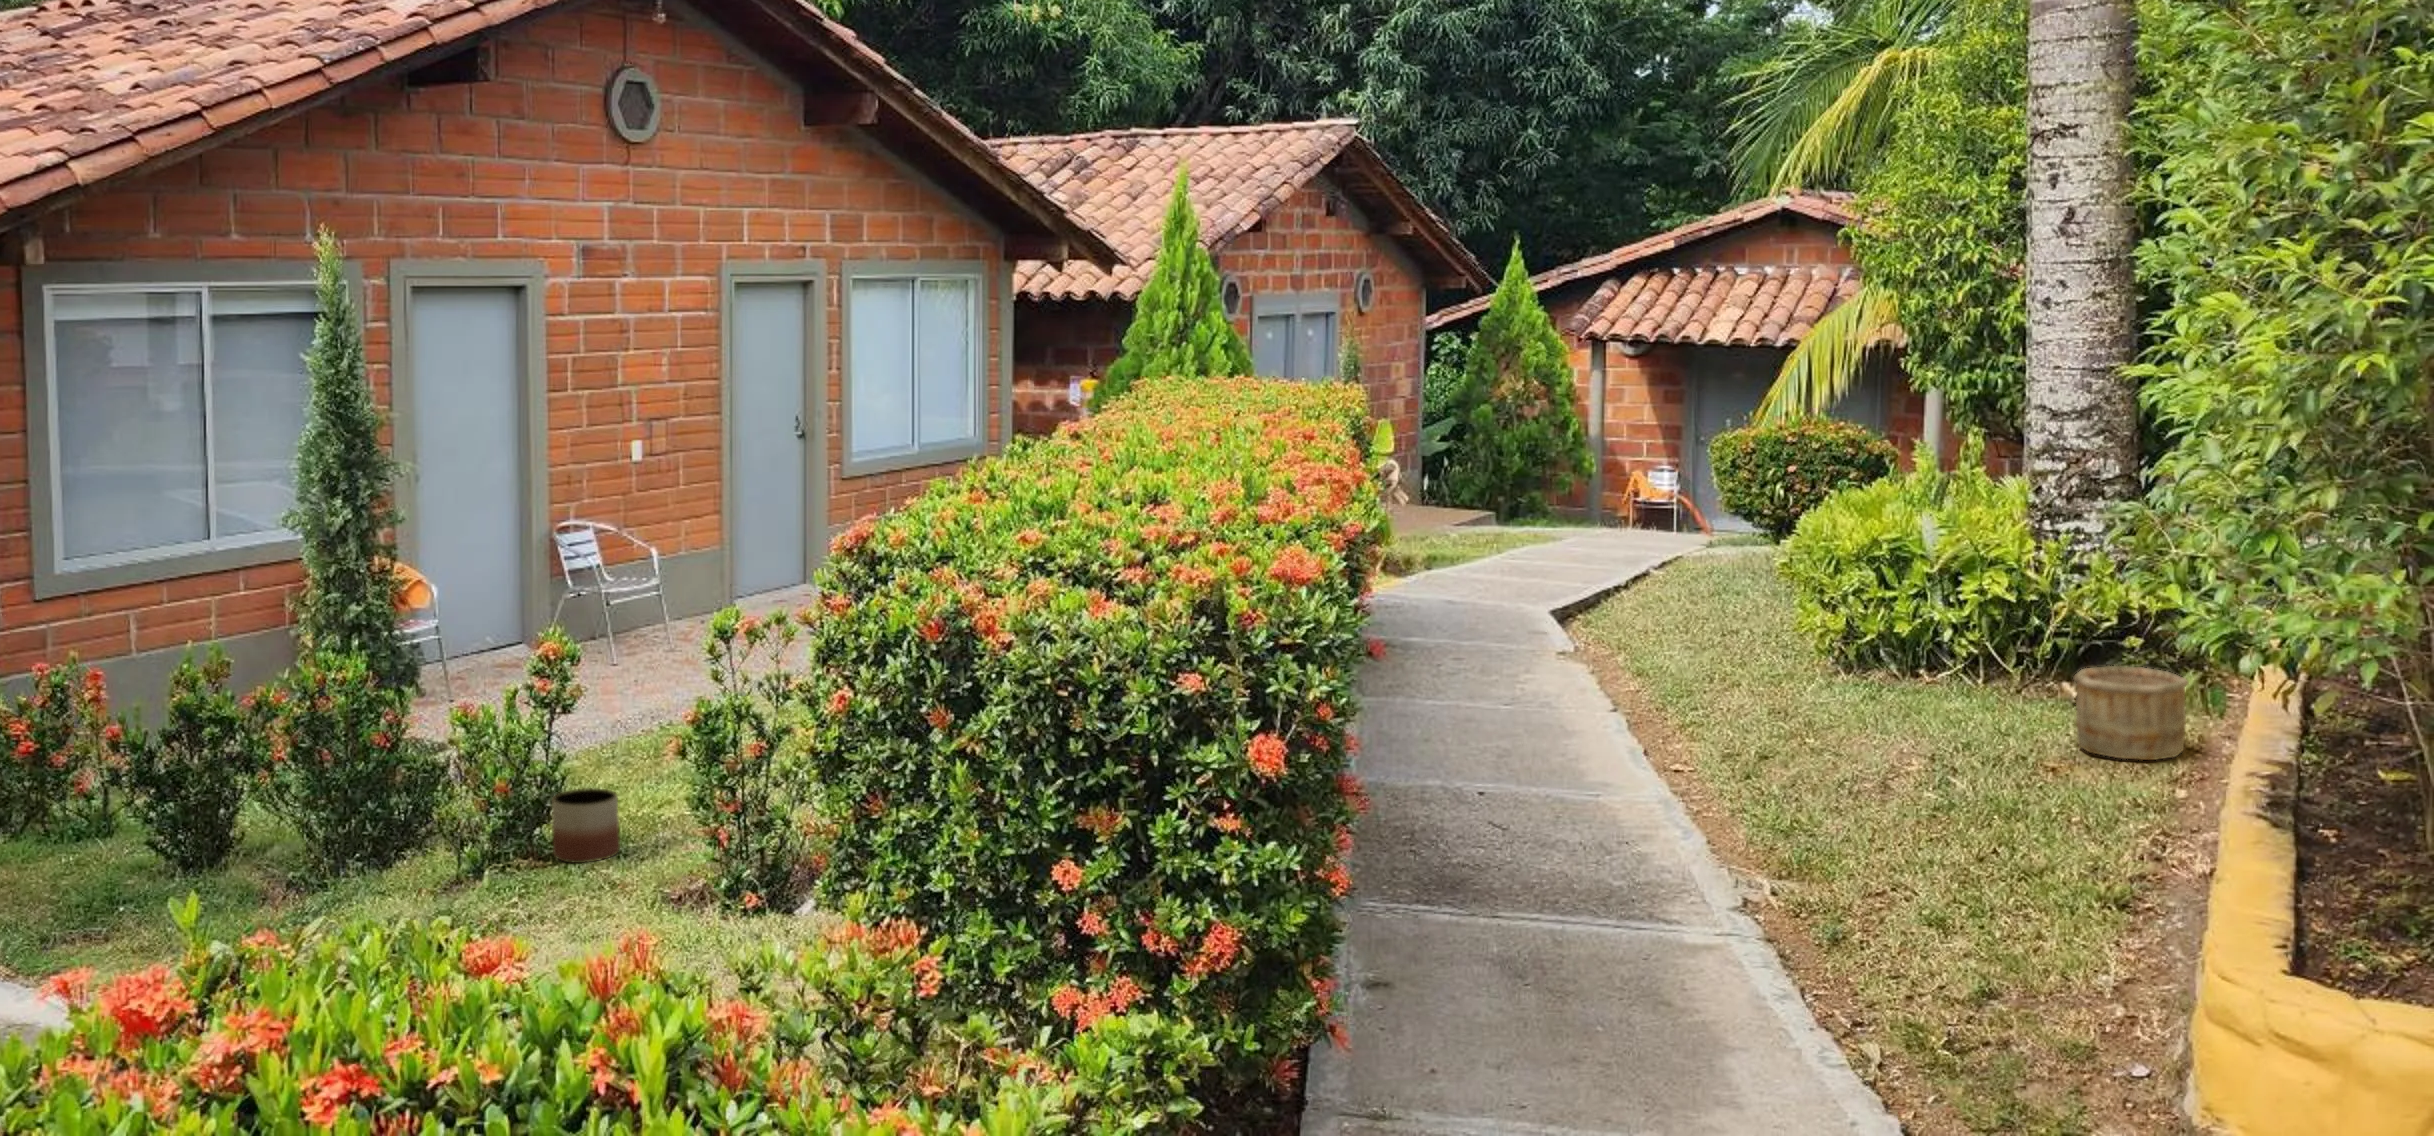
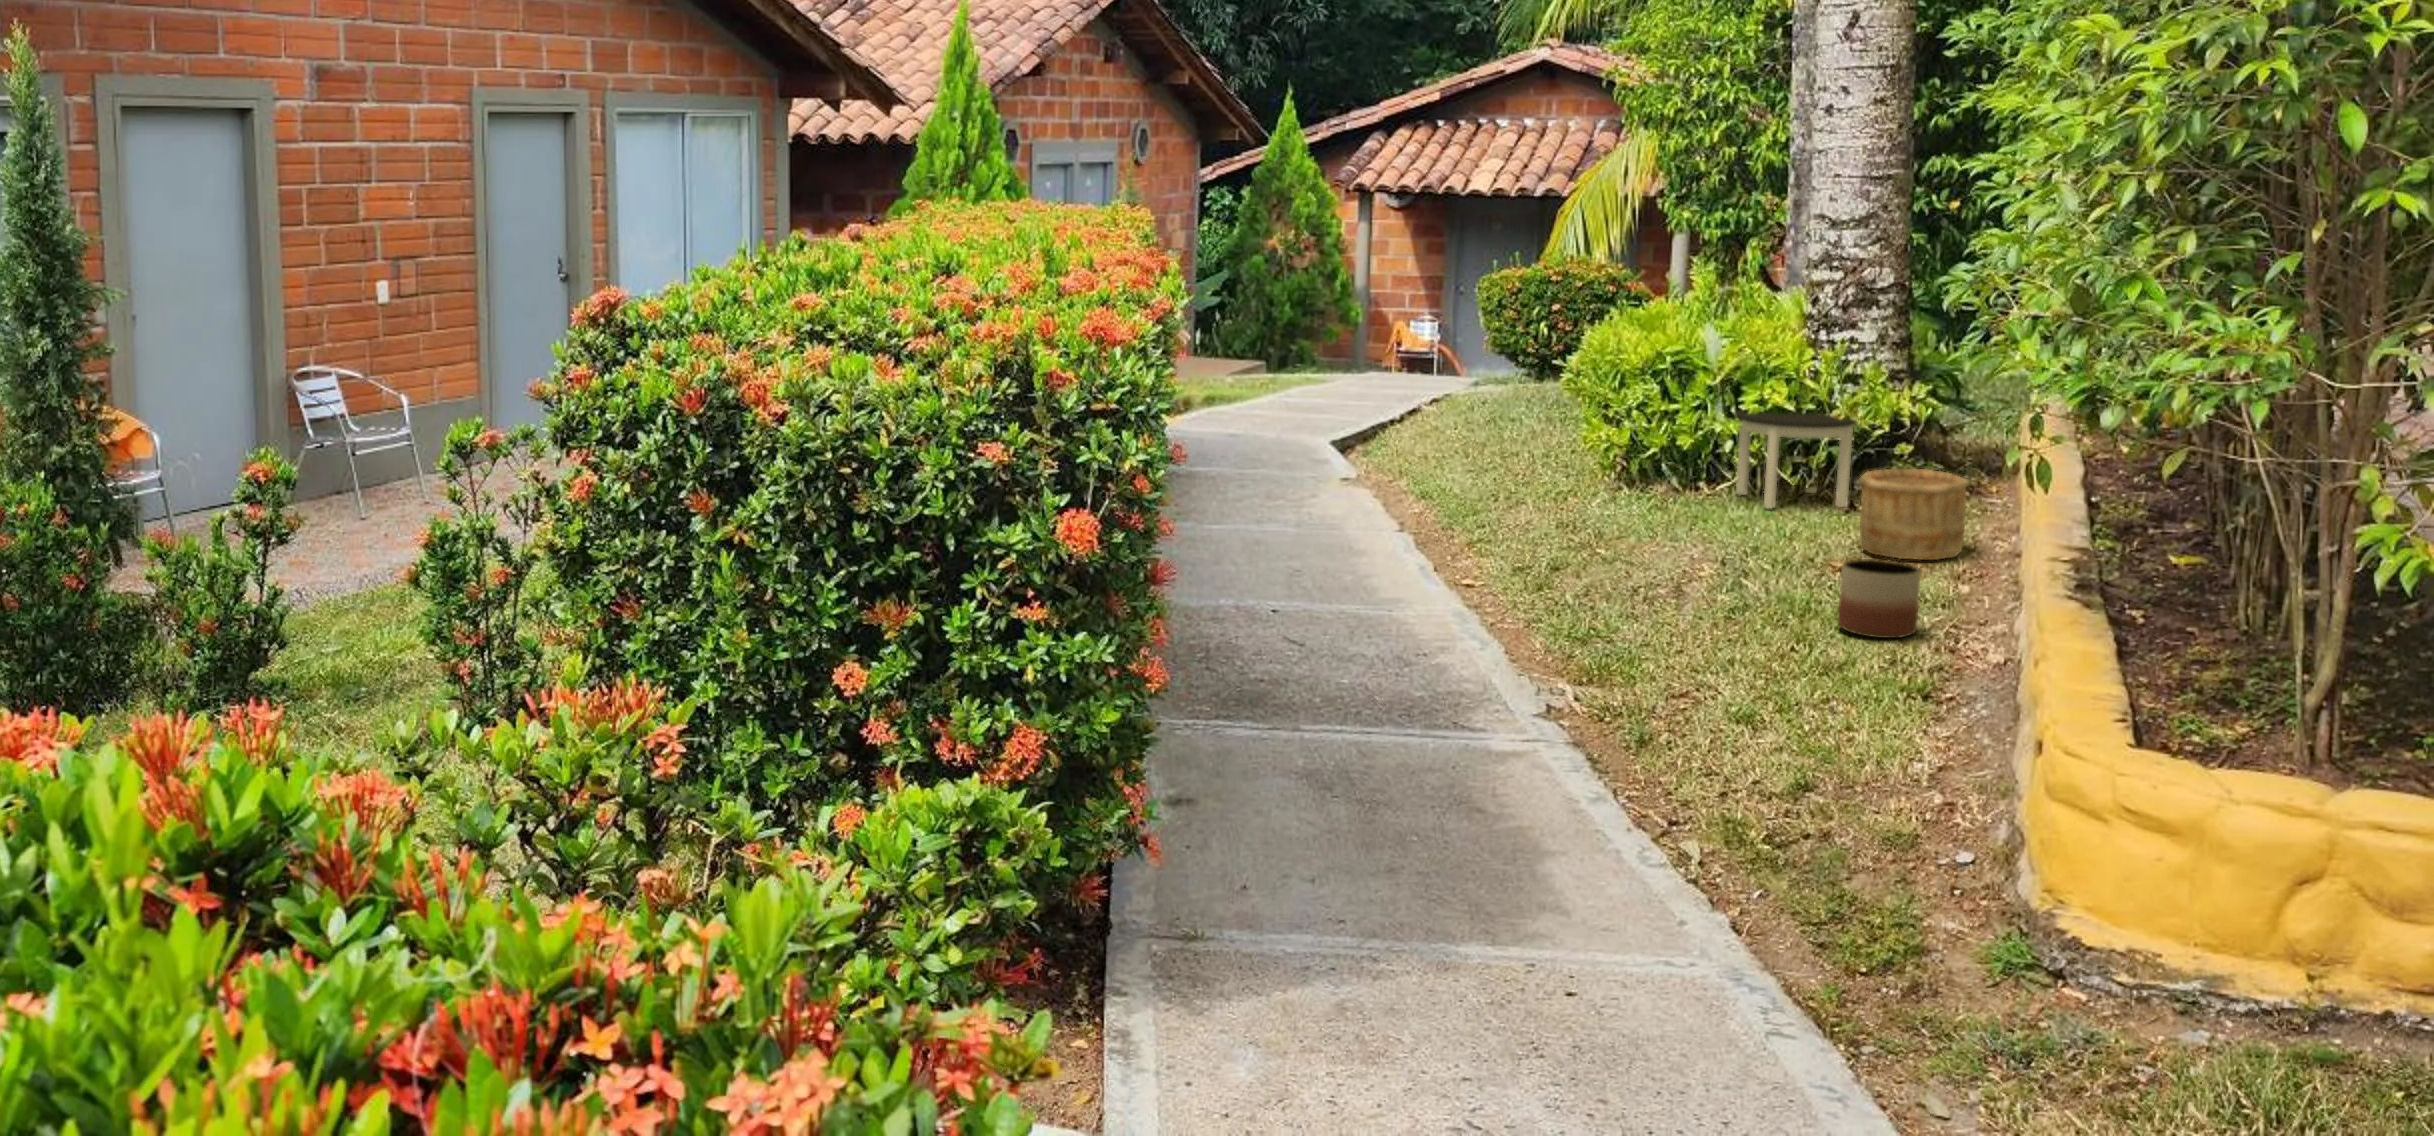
round table: none [1953,598,2081,702] -> present [1735,411,1859,508]
planter: present [552,788,620,863] -> present [1838,559,1920,638]

